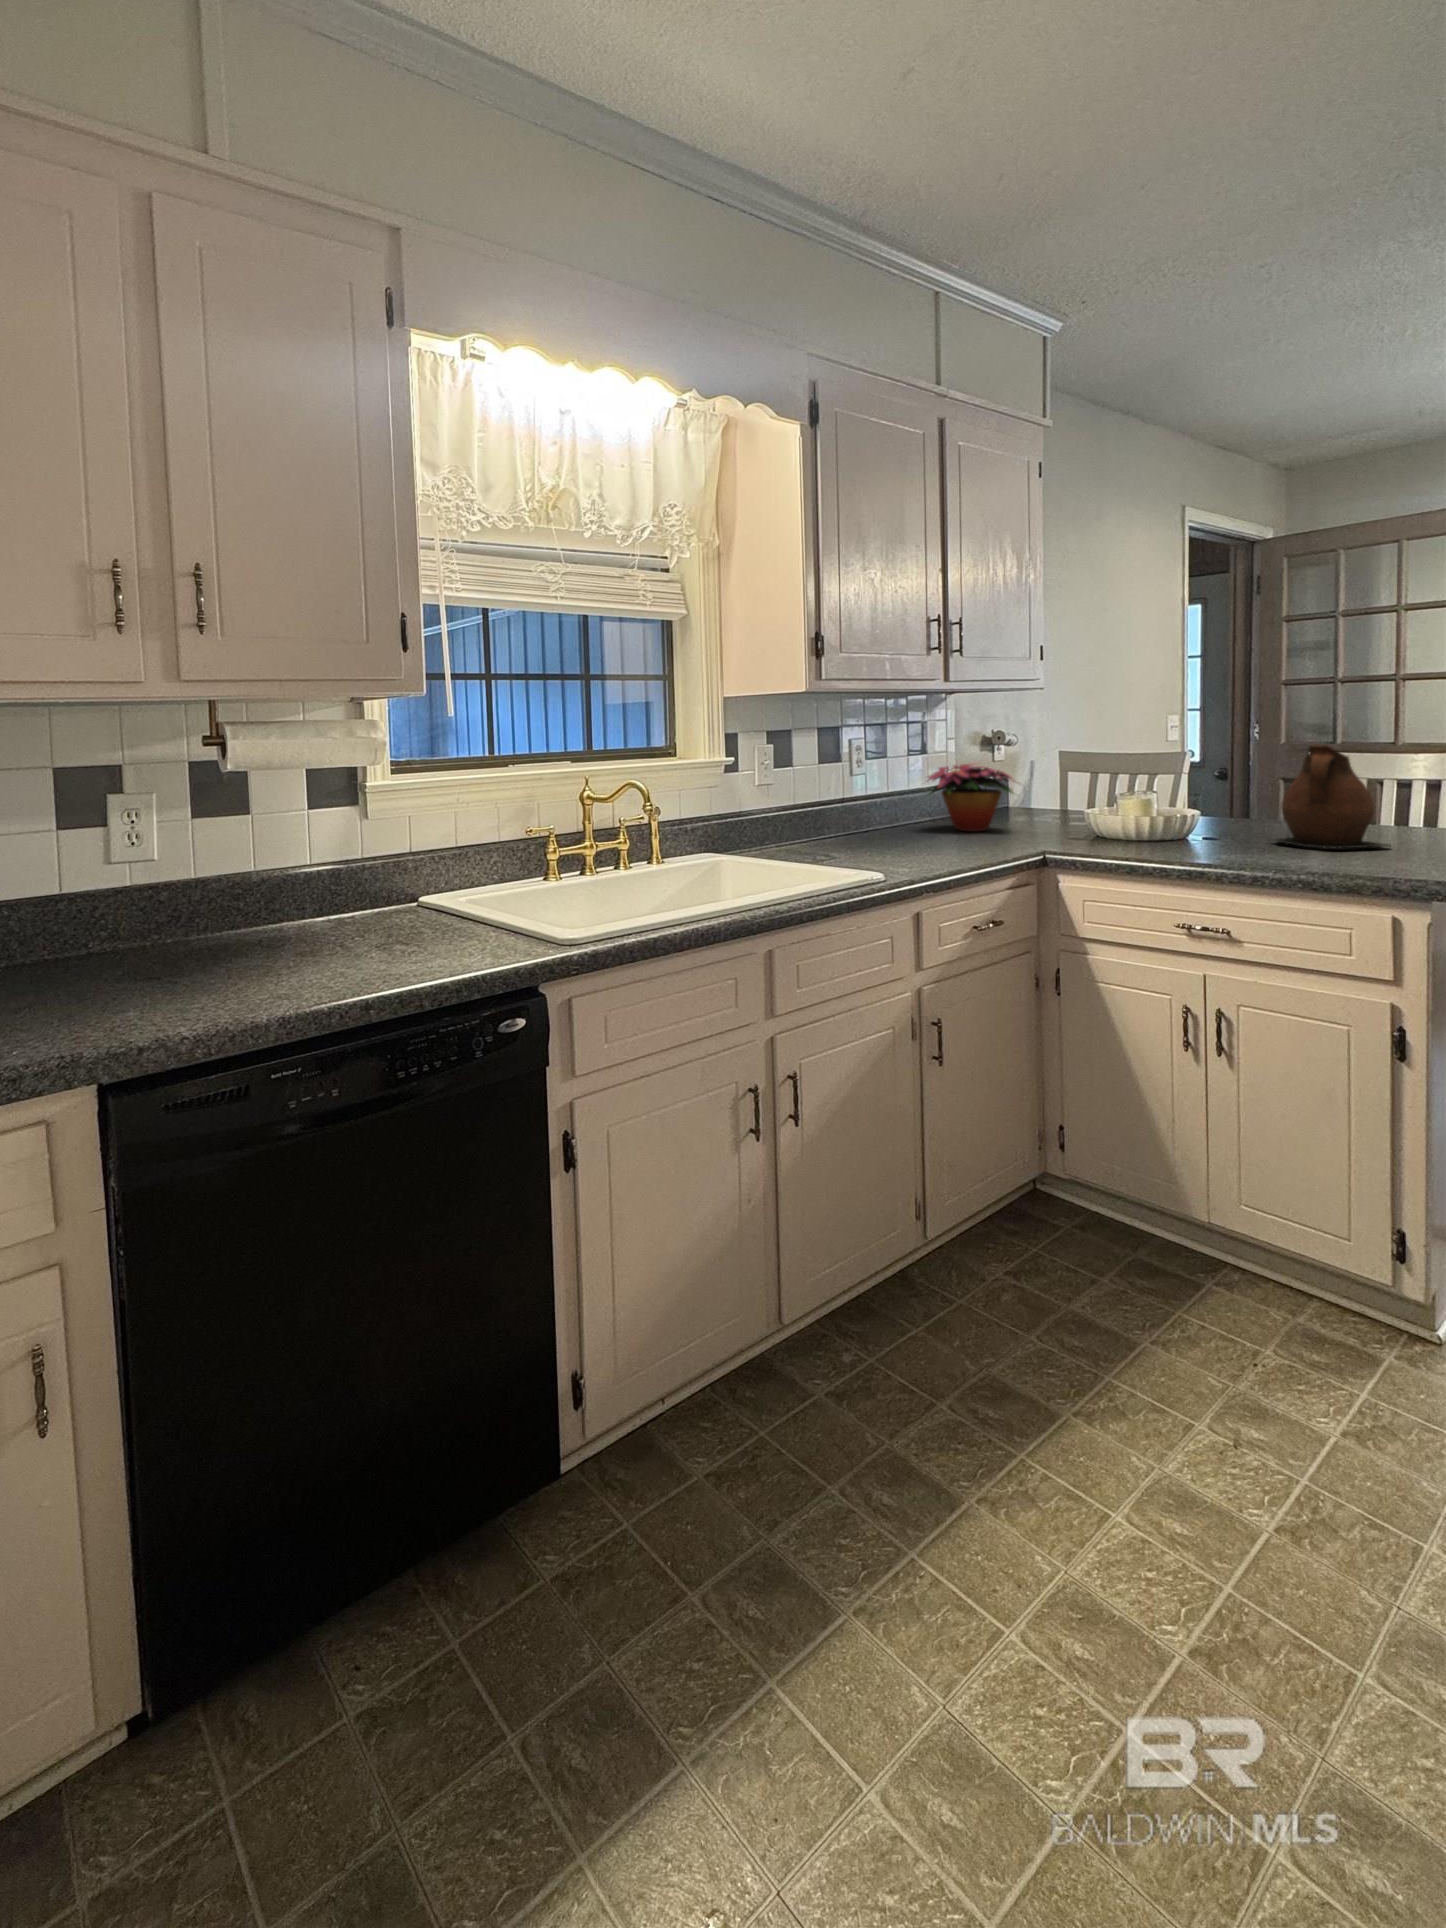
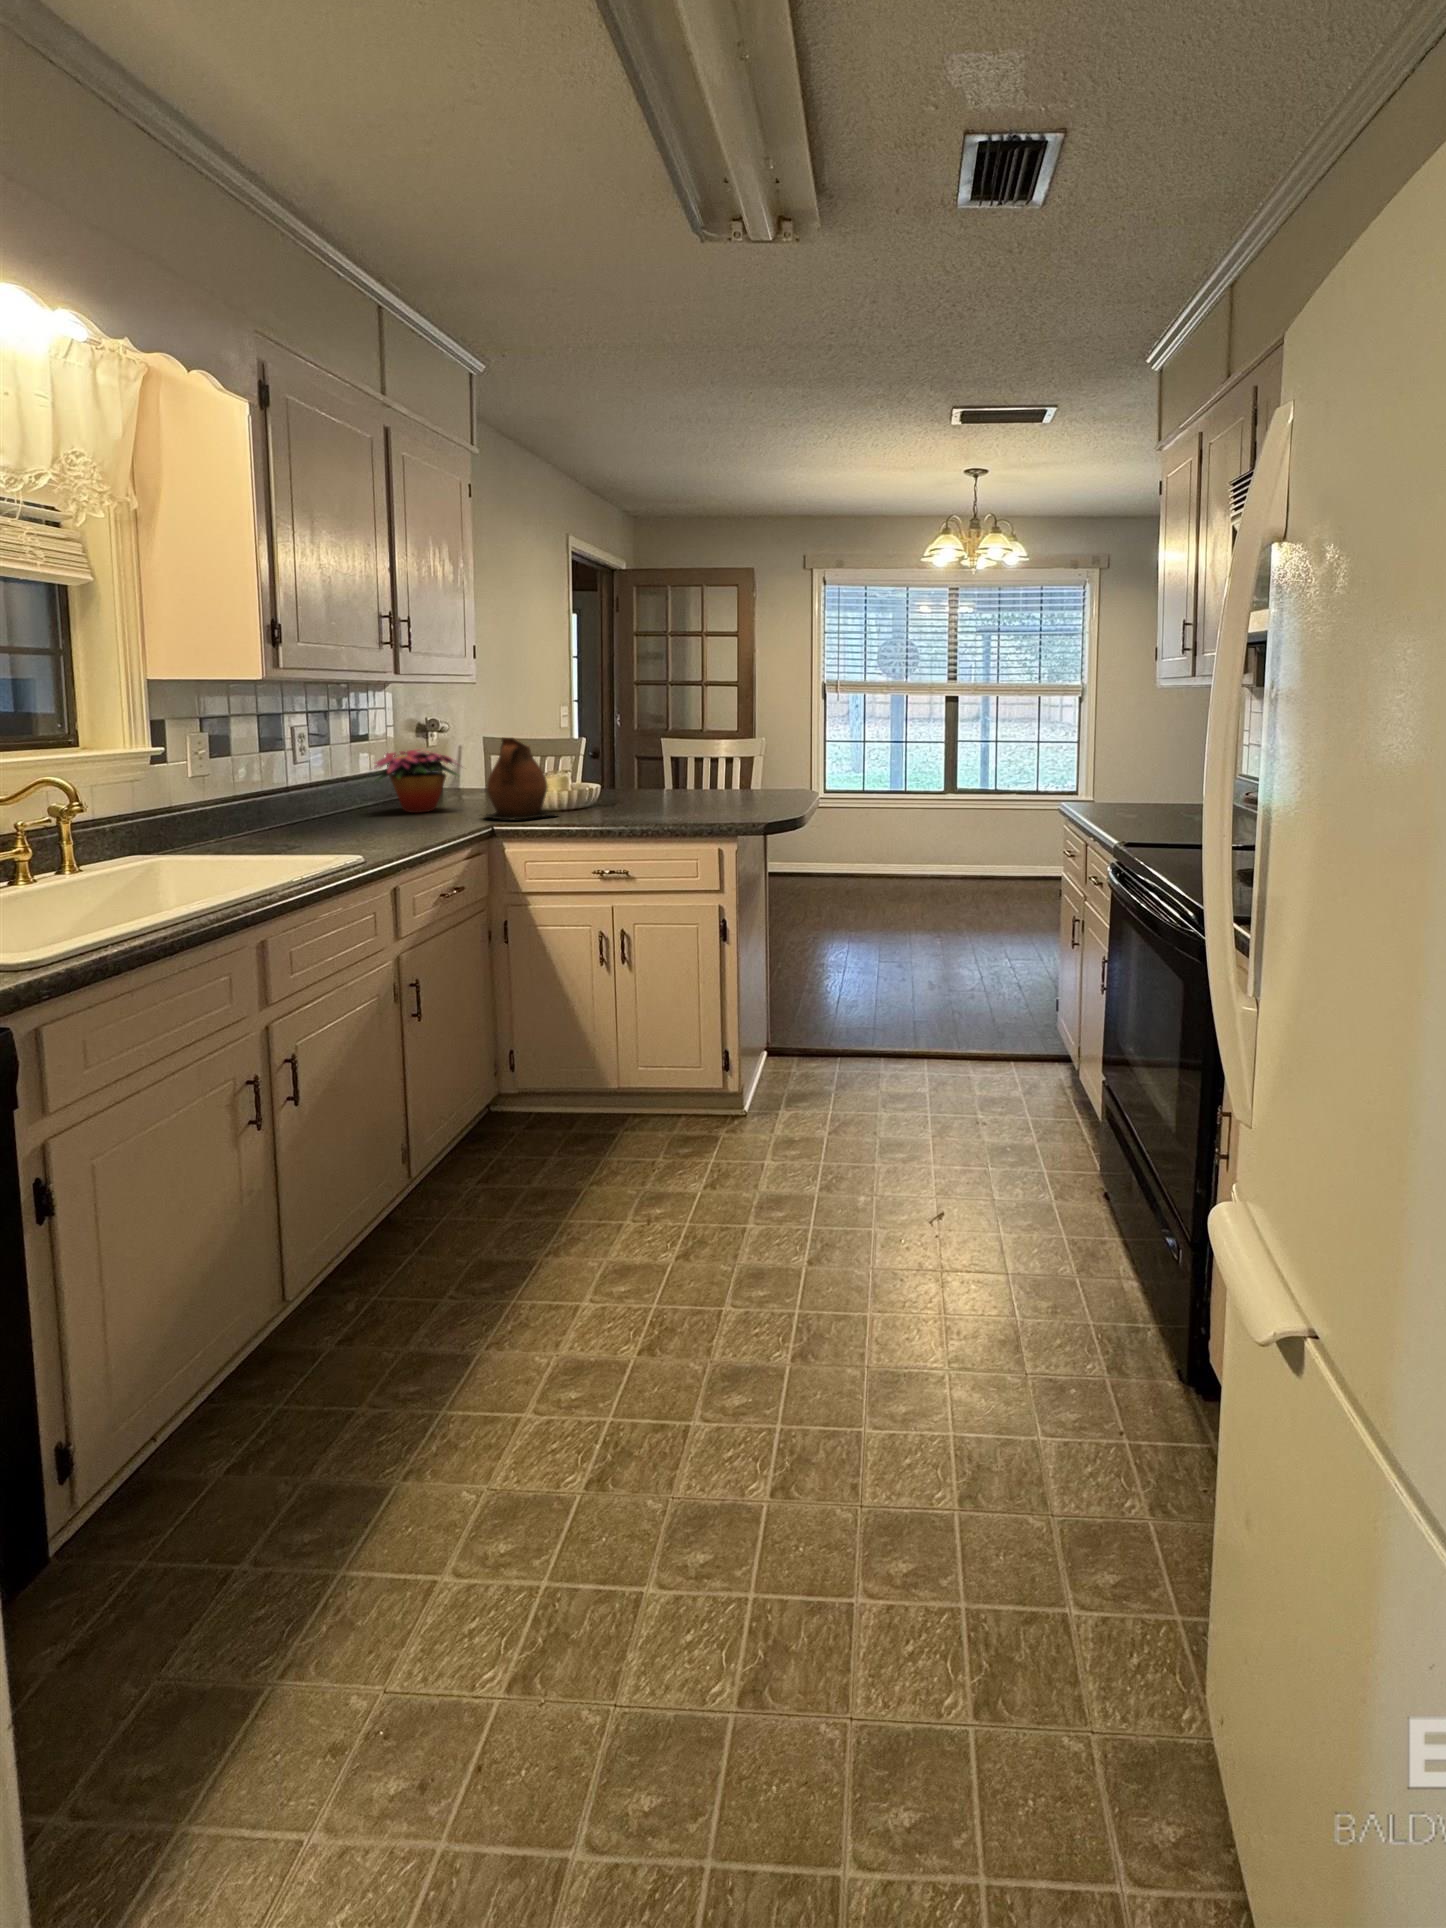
ceramic pitcher: present [1270,745,1390,849] -> present [486,738,557,820]

